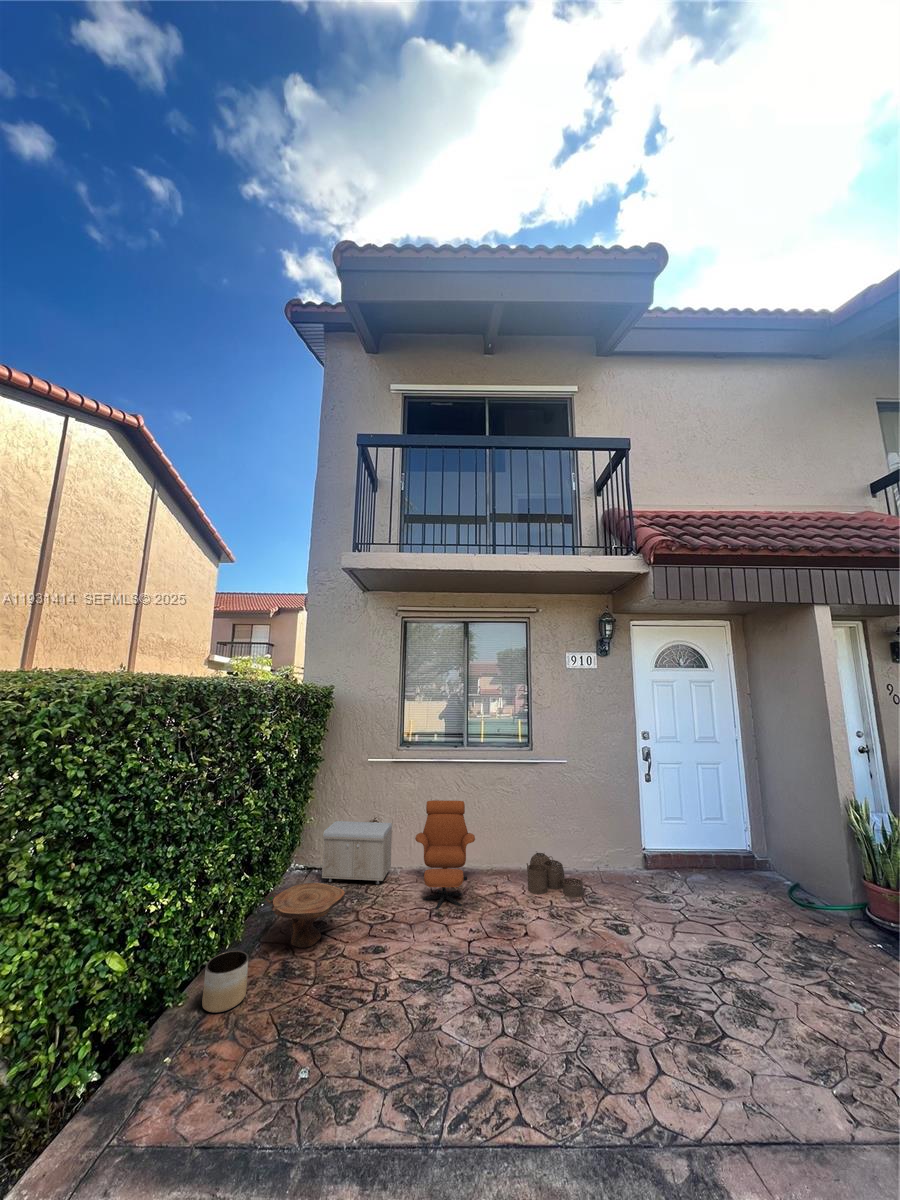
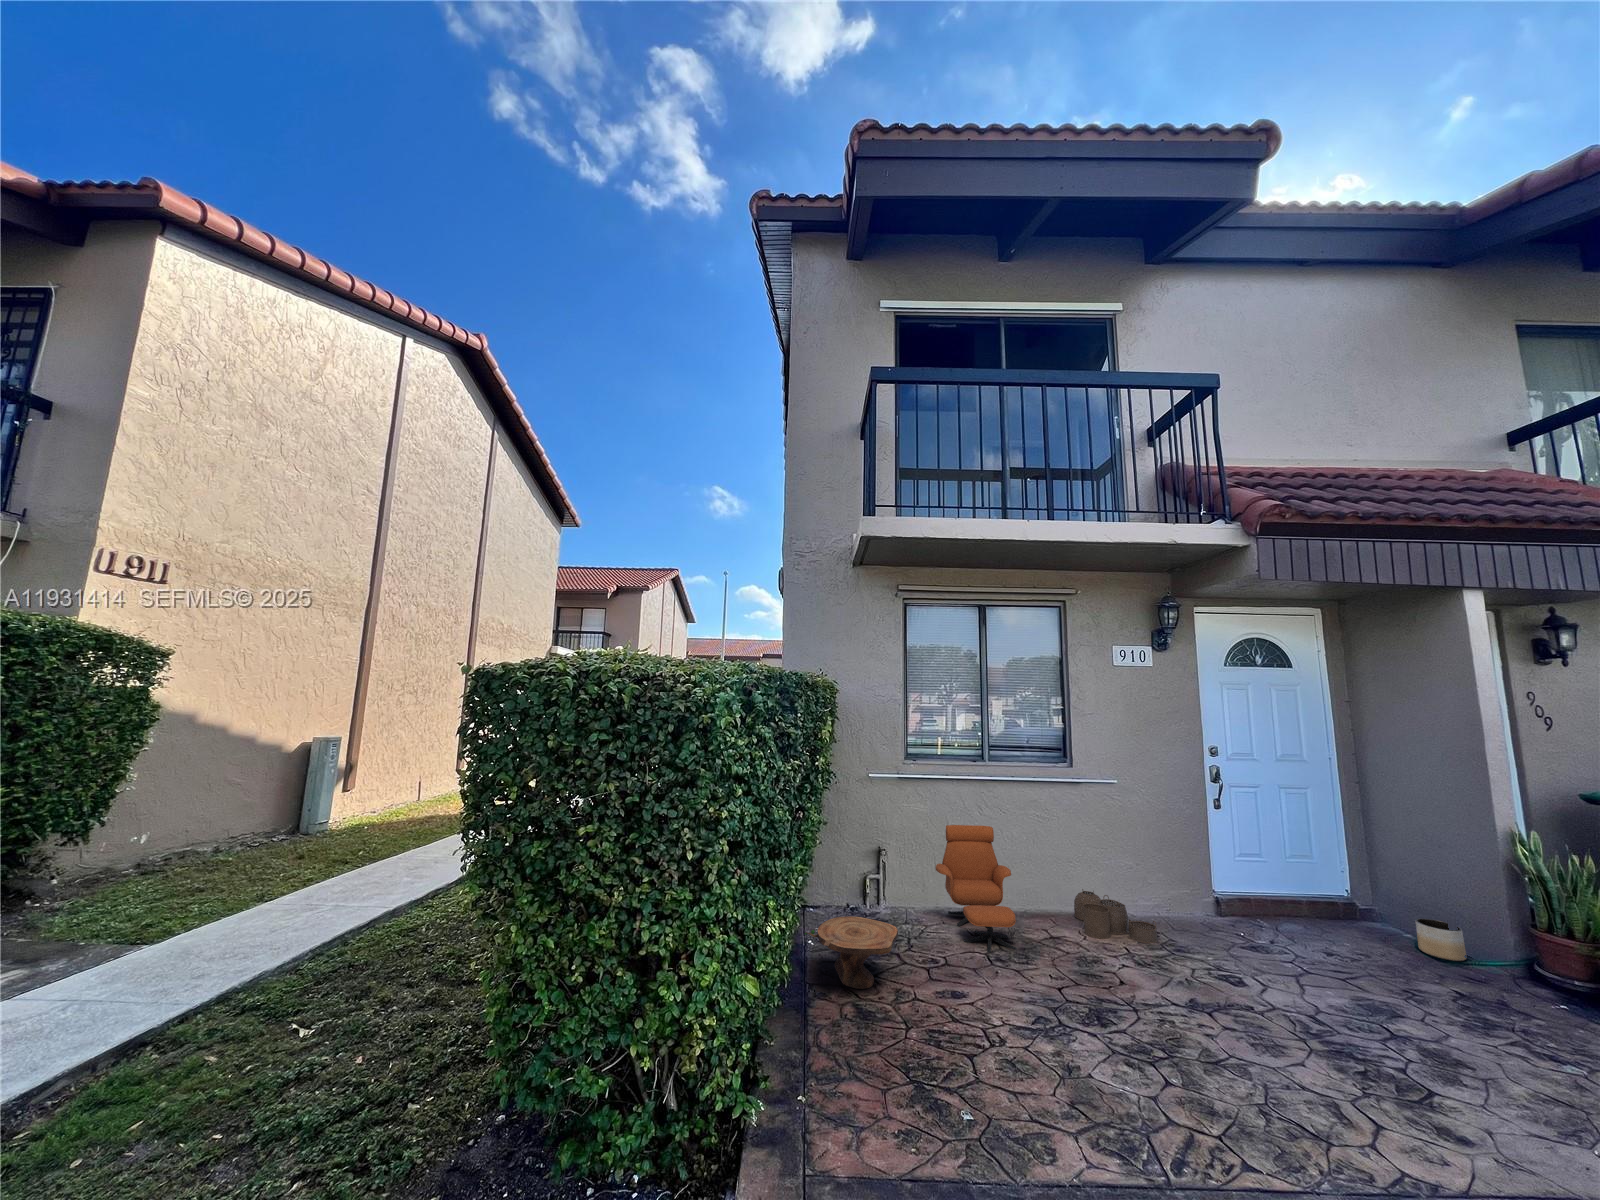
storage bench: present [322,821,392,884] -> none [827,848,904,923]
planter: present [202,951,248,1013] -> present [1415,919,1466,961]

